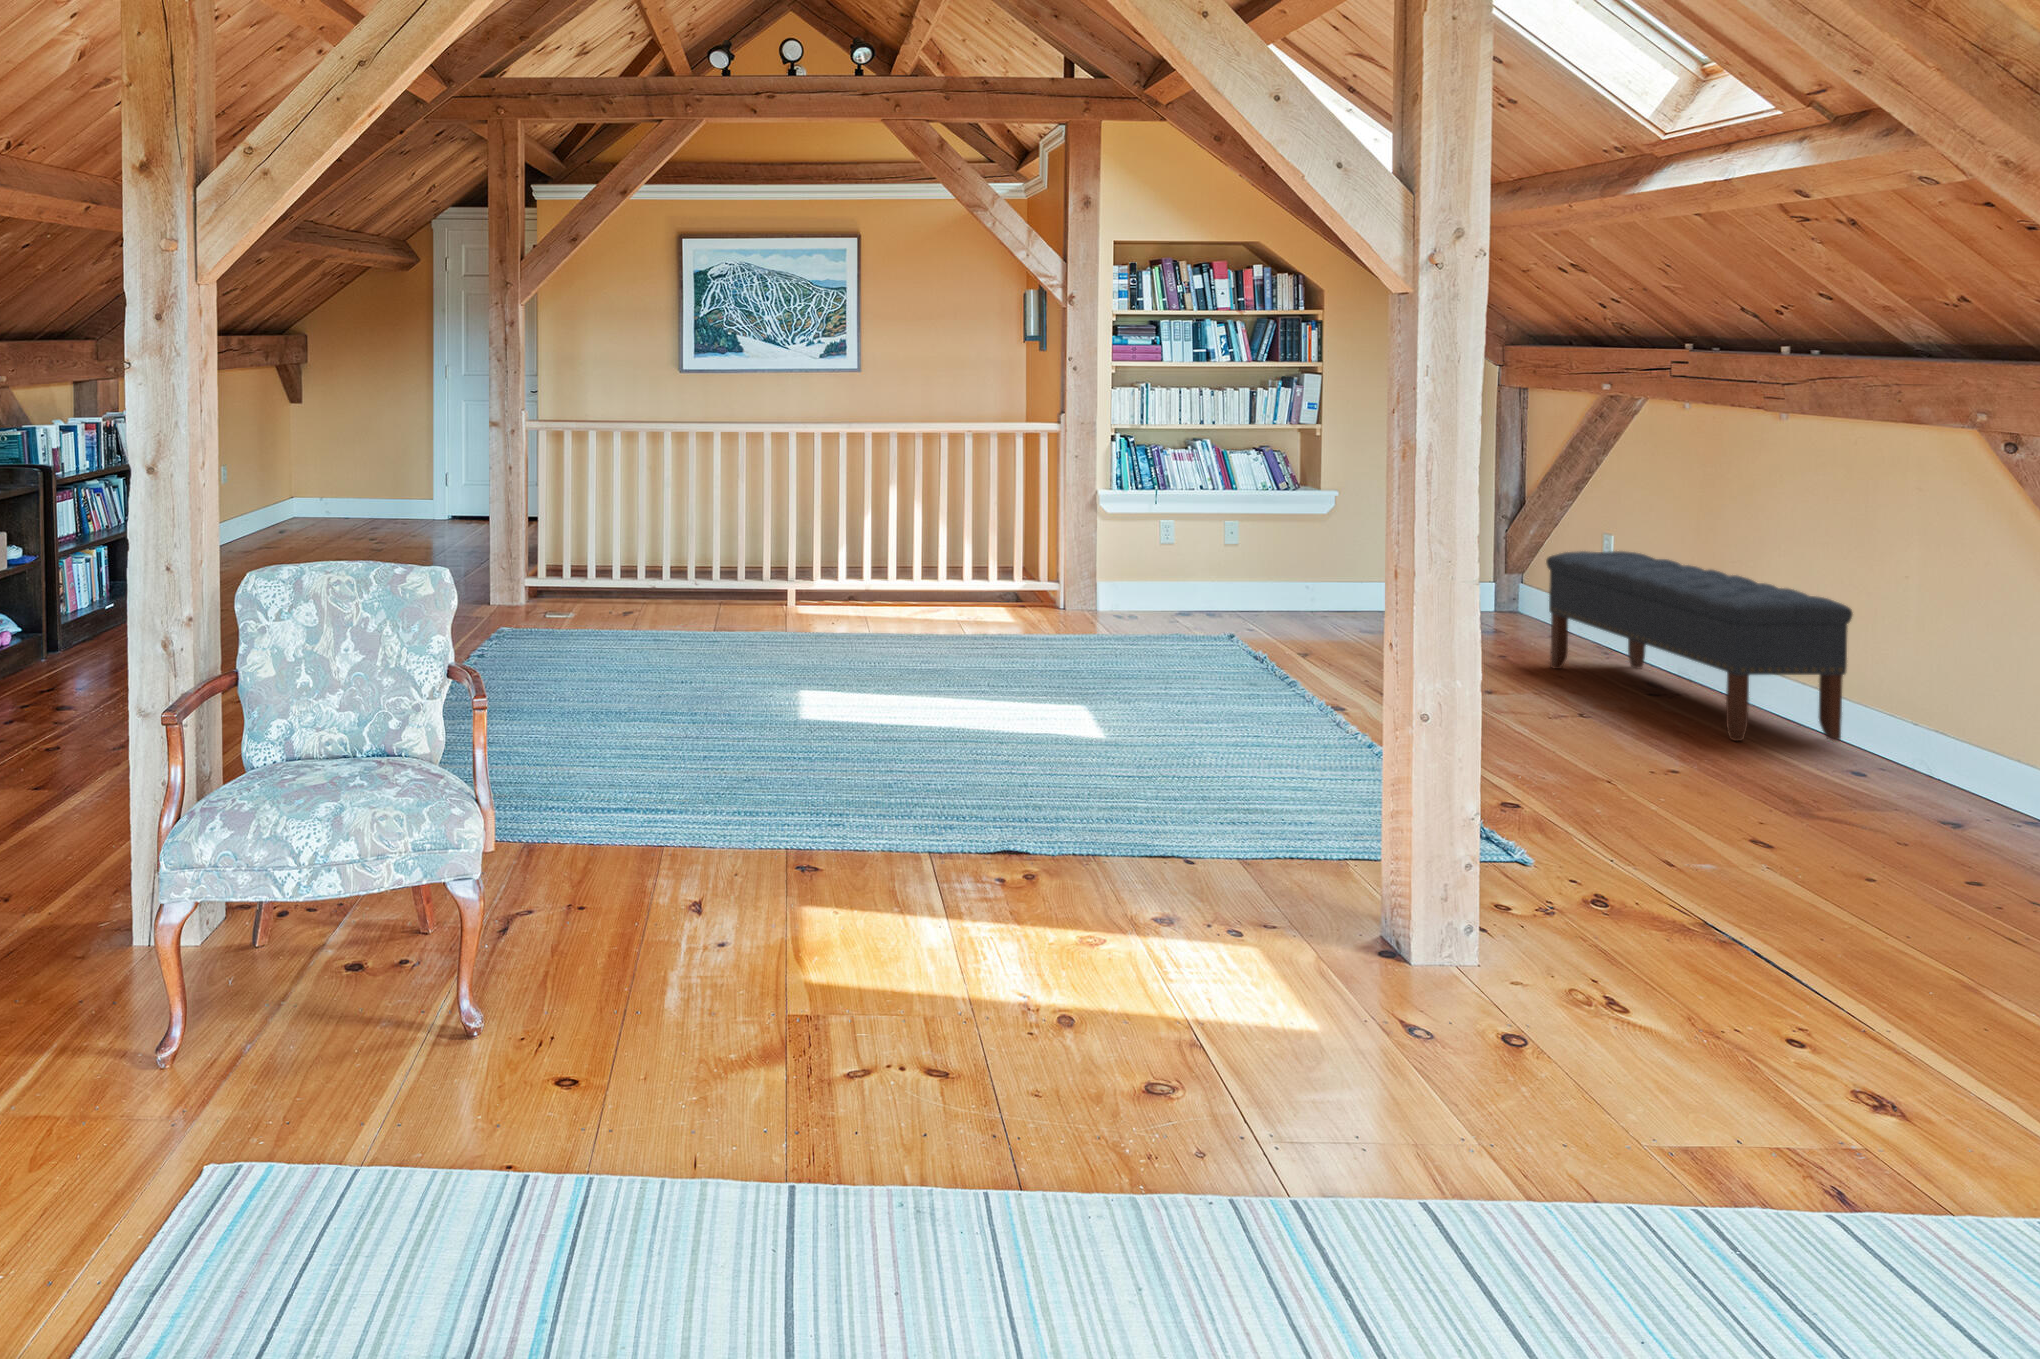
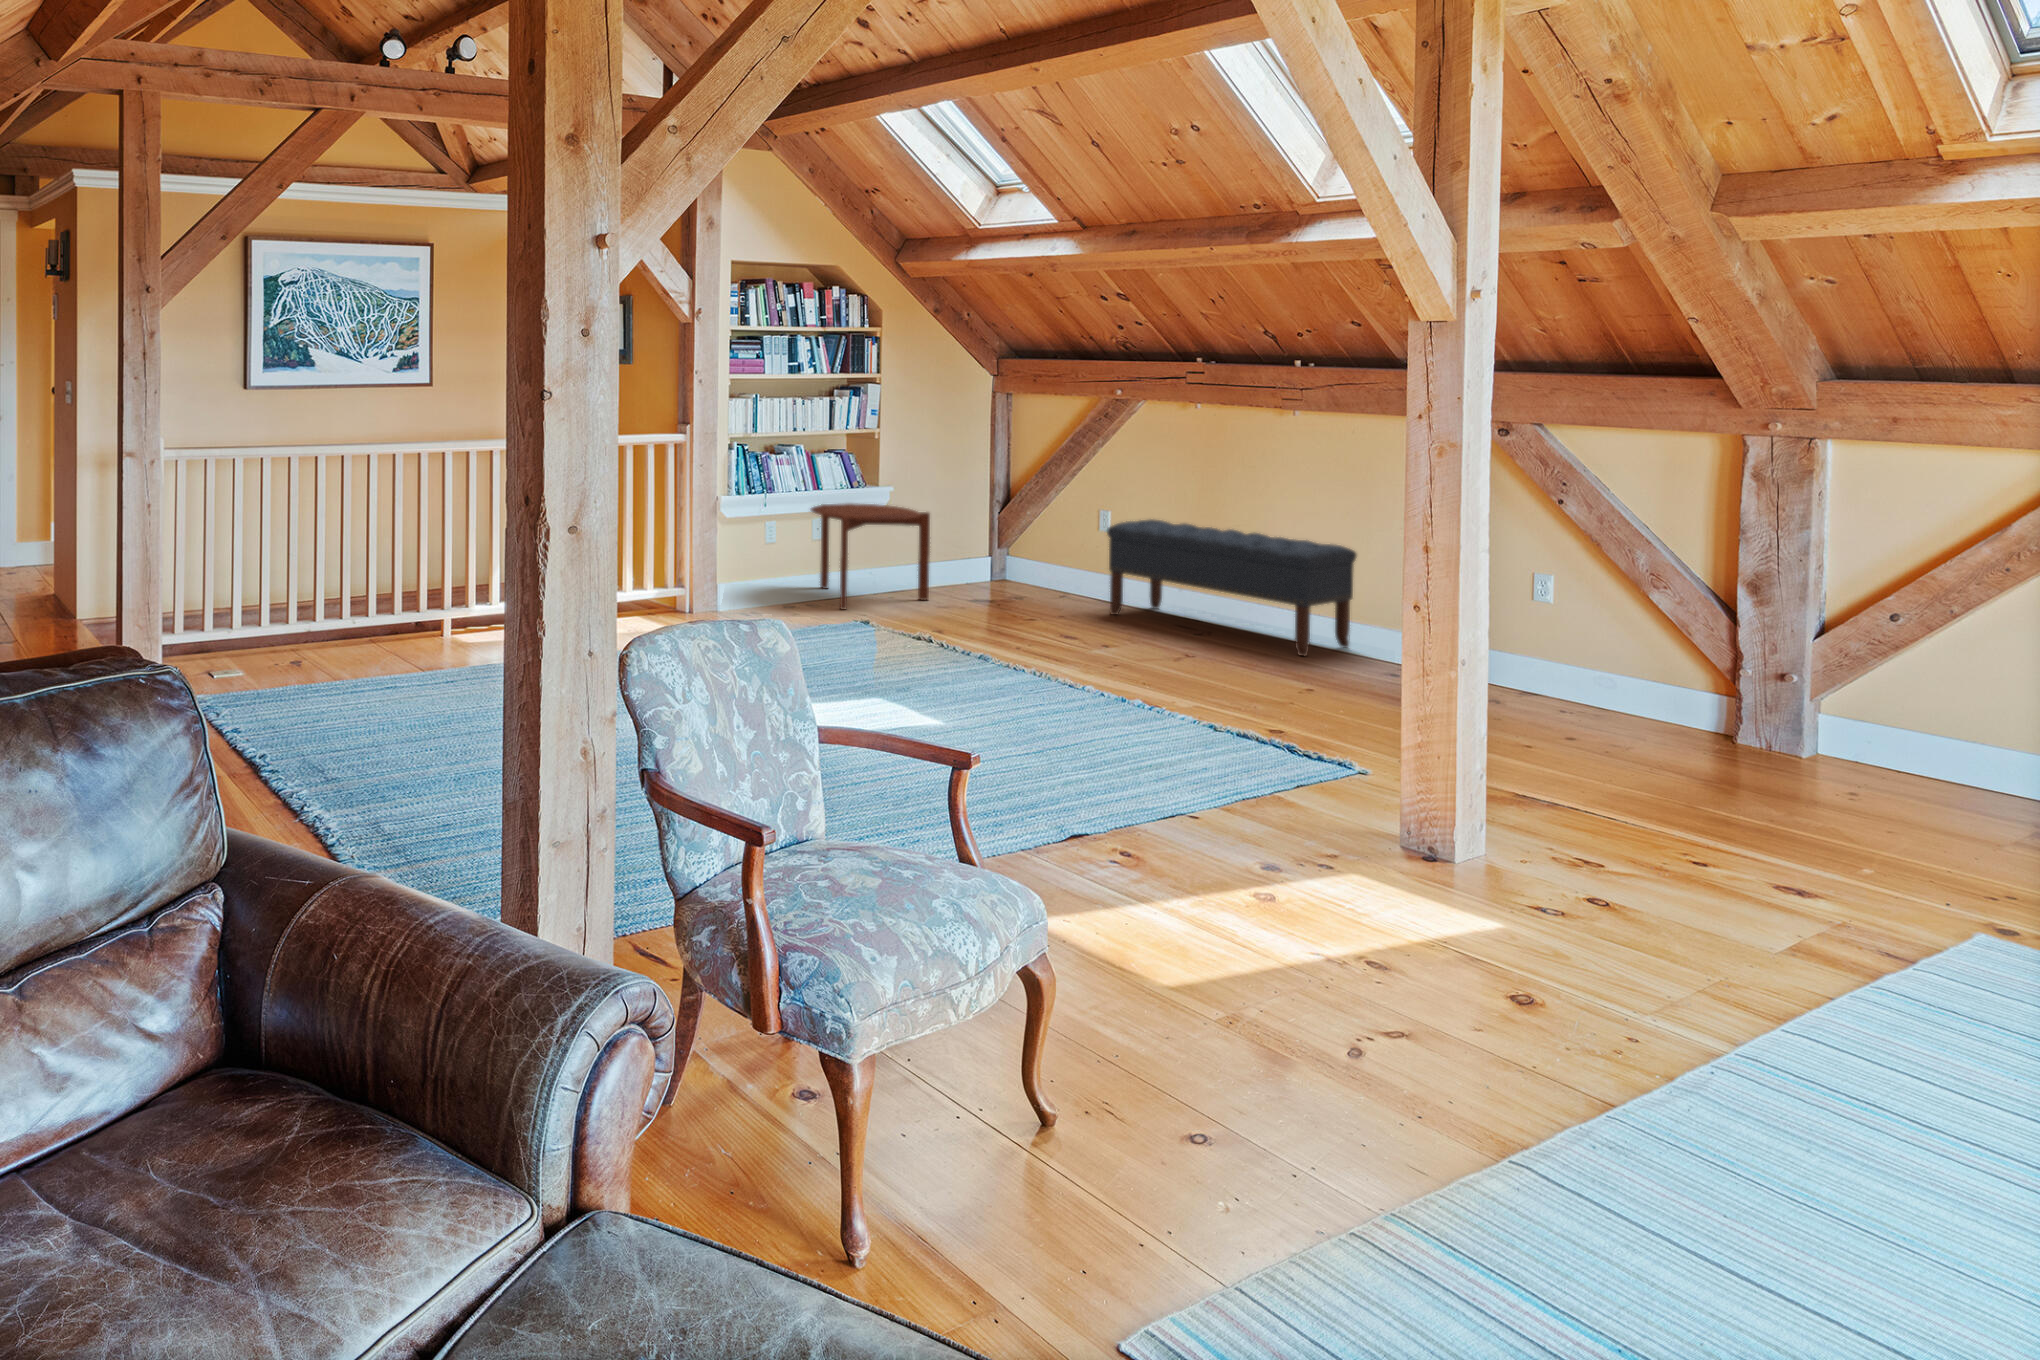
side table: none [1189,510,1335,630] -> present [811,503,930,610]

